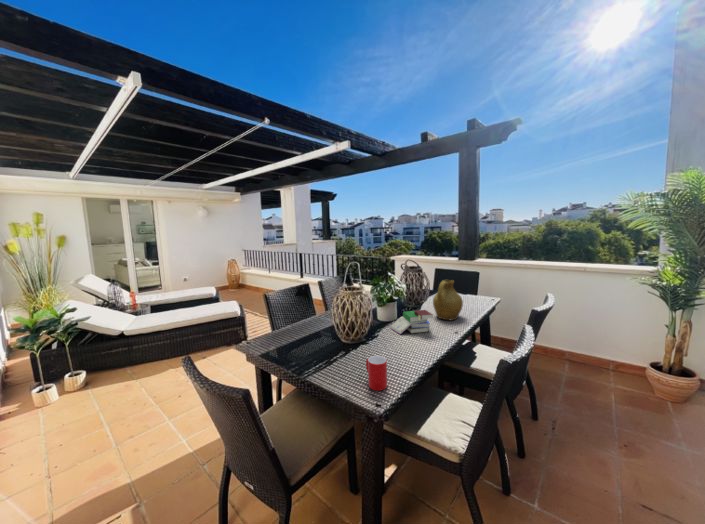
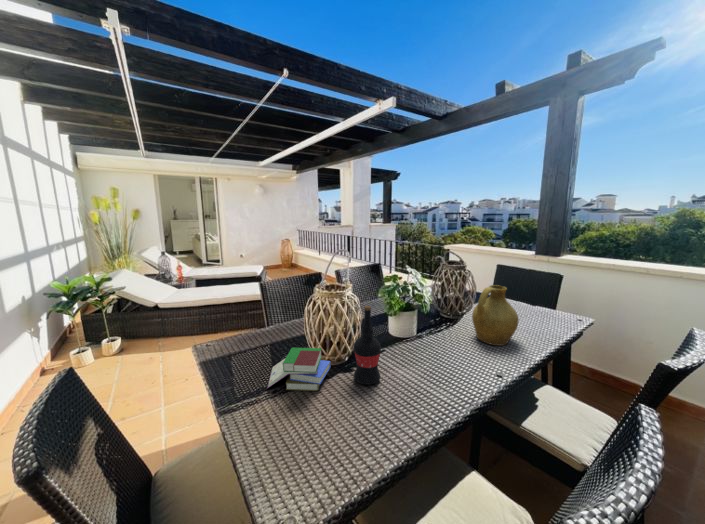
wine bottle: none [370,298,389,352] -> present [354,306,381,384]
book: present [391,310,433,334] -> present [267,348,331,391]
cup: present [366,356,387,391] -> none [310,402,341,462]

